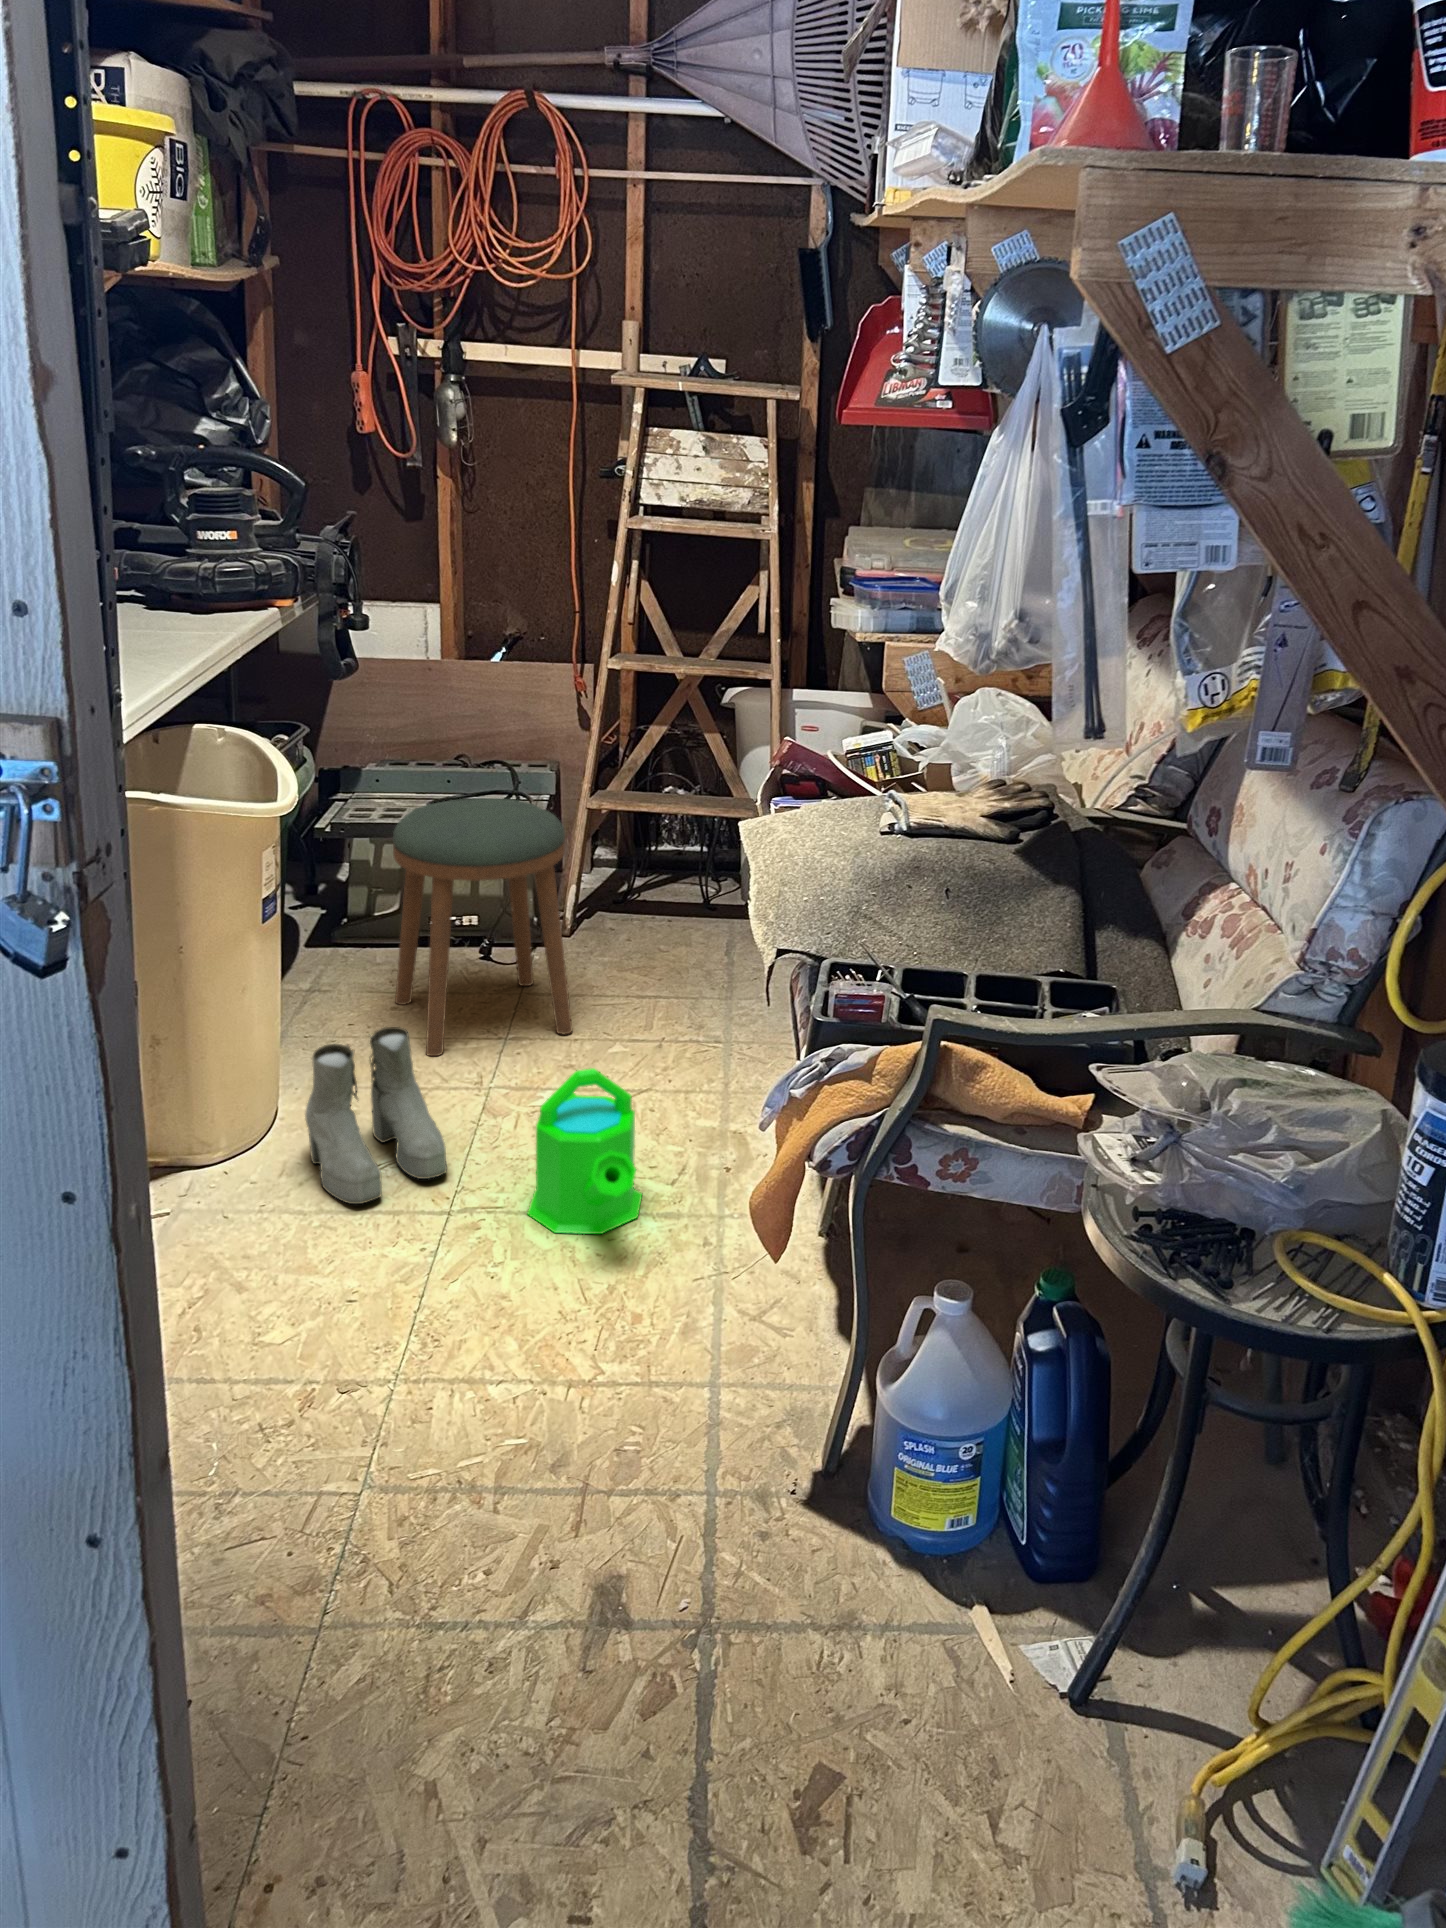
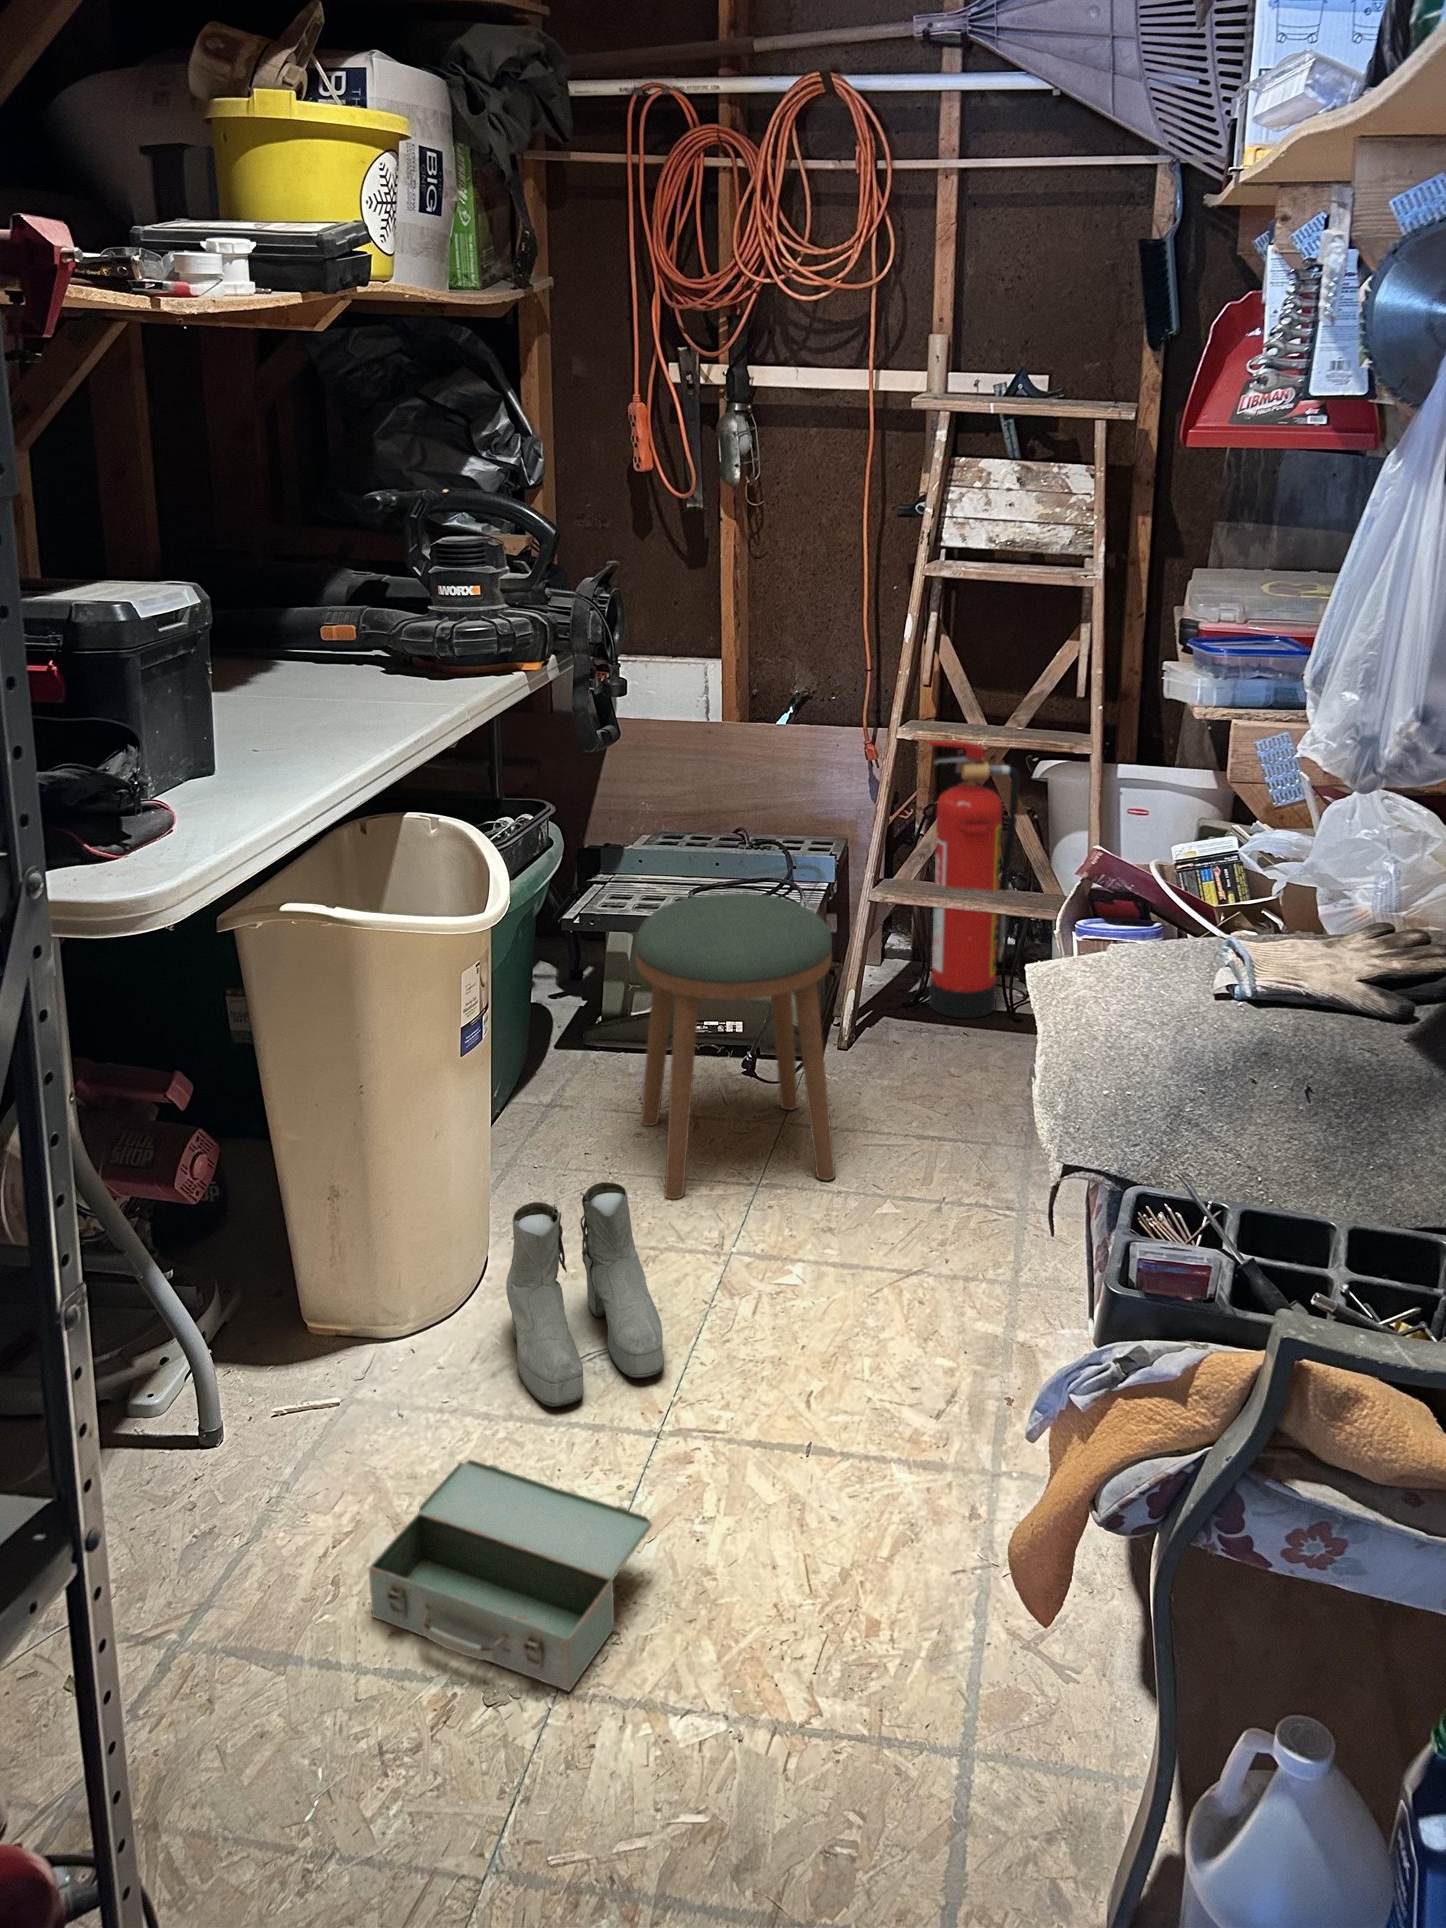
fire extinguisher: none [632,672,712,911] -> present [928,740,1020,1018]
watering can: present [528,1068,642,1234] -> none [751,1269,895,1485]
toolbox: none [229,1235,461,1380] -> present [369,1460,652,1691]

